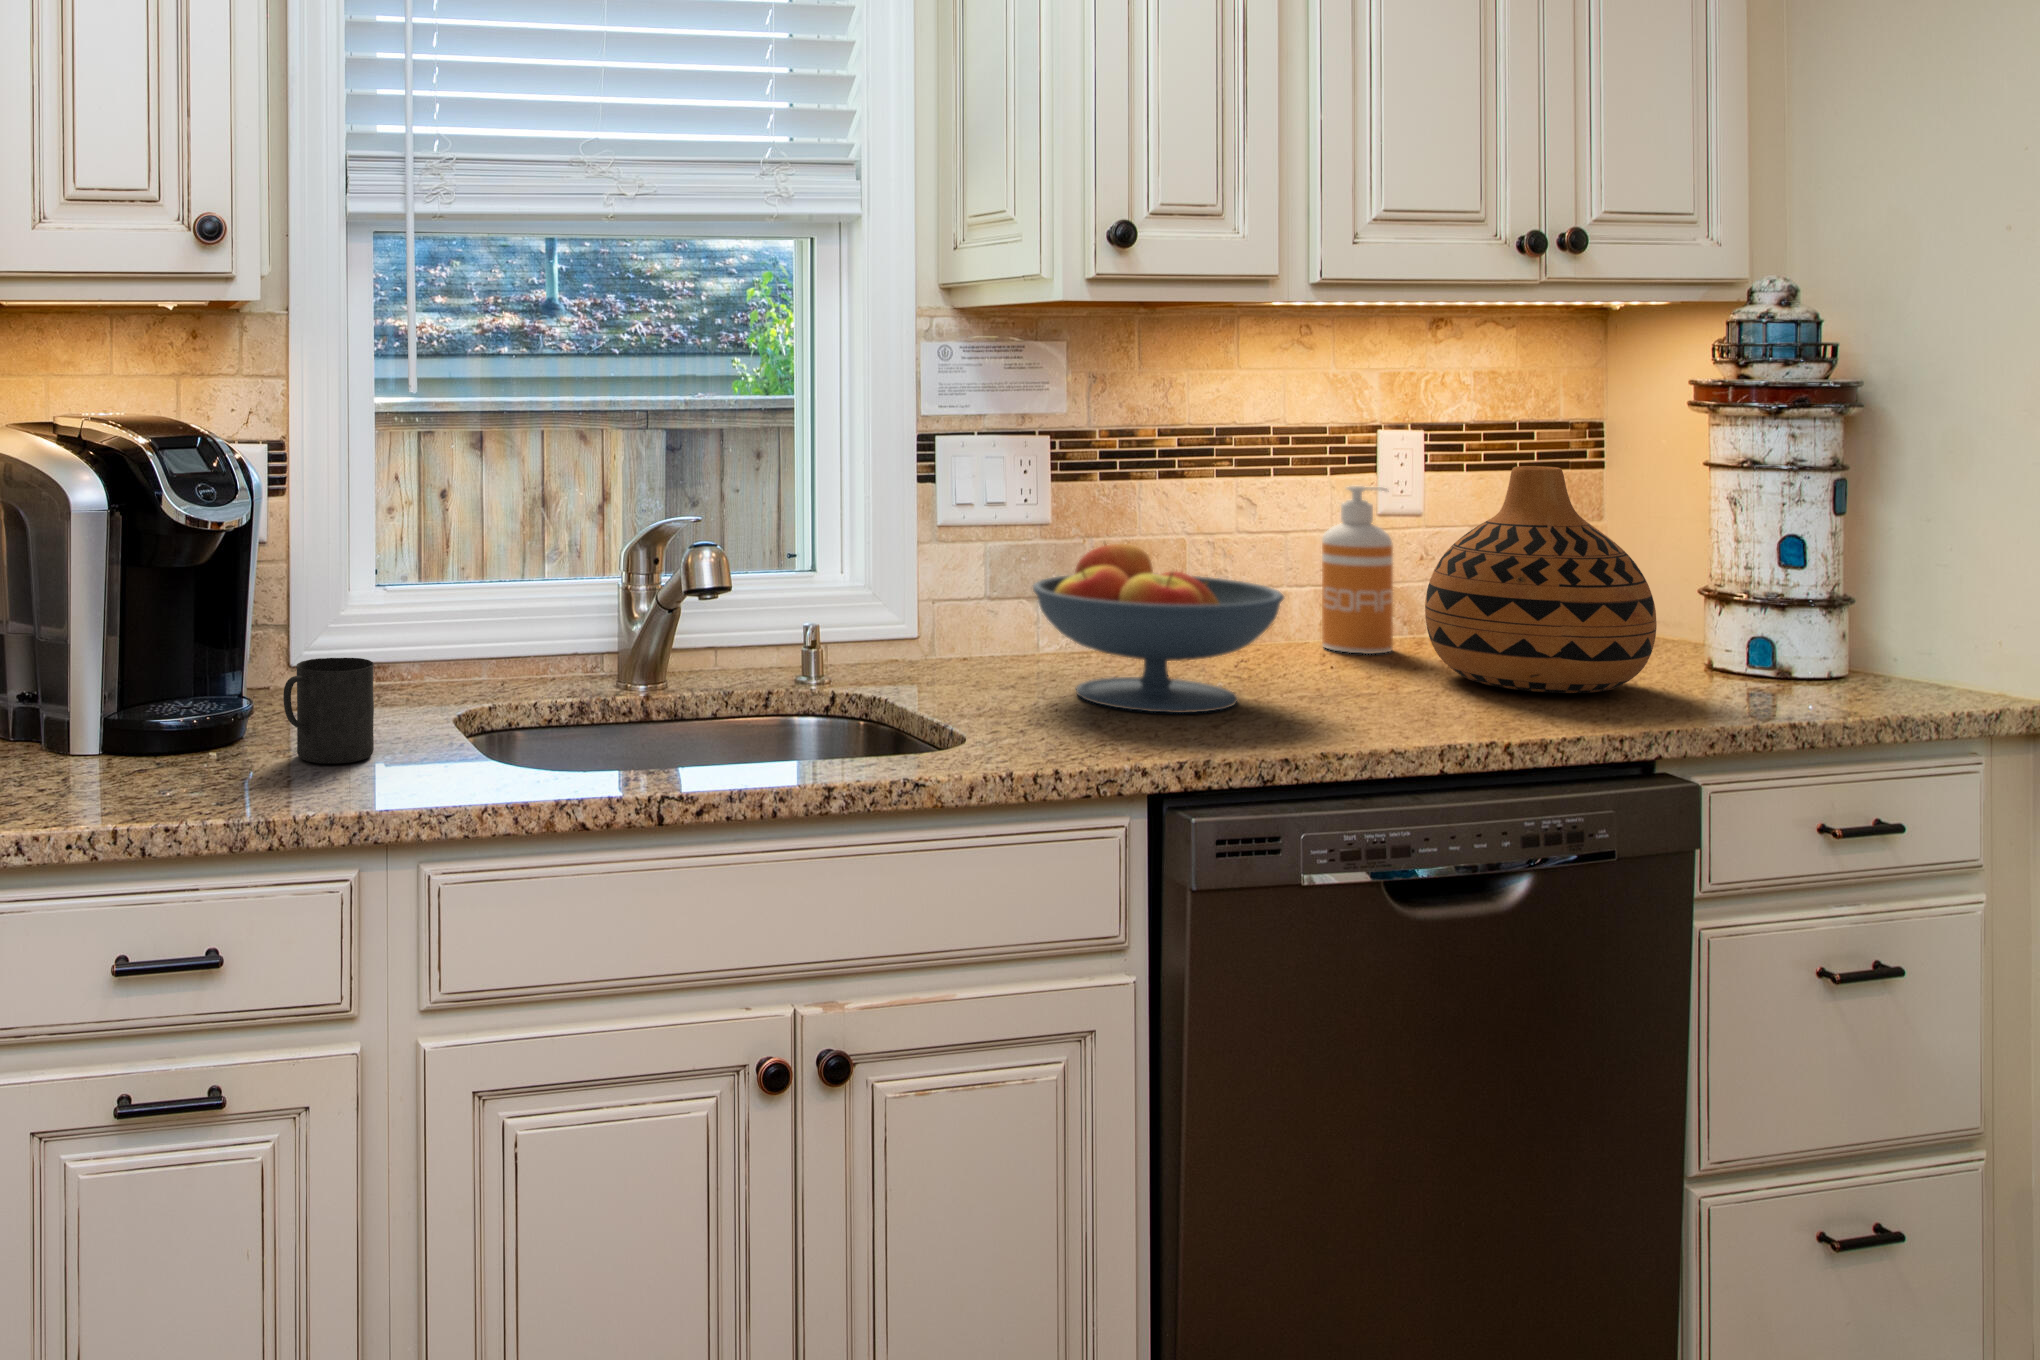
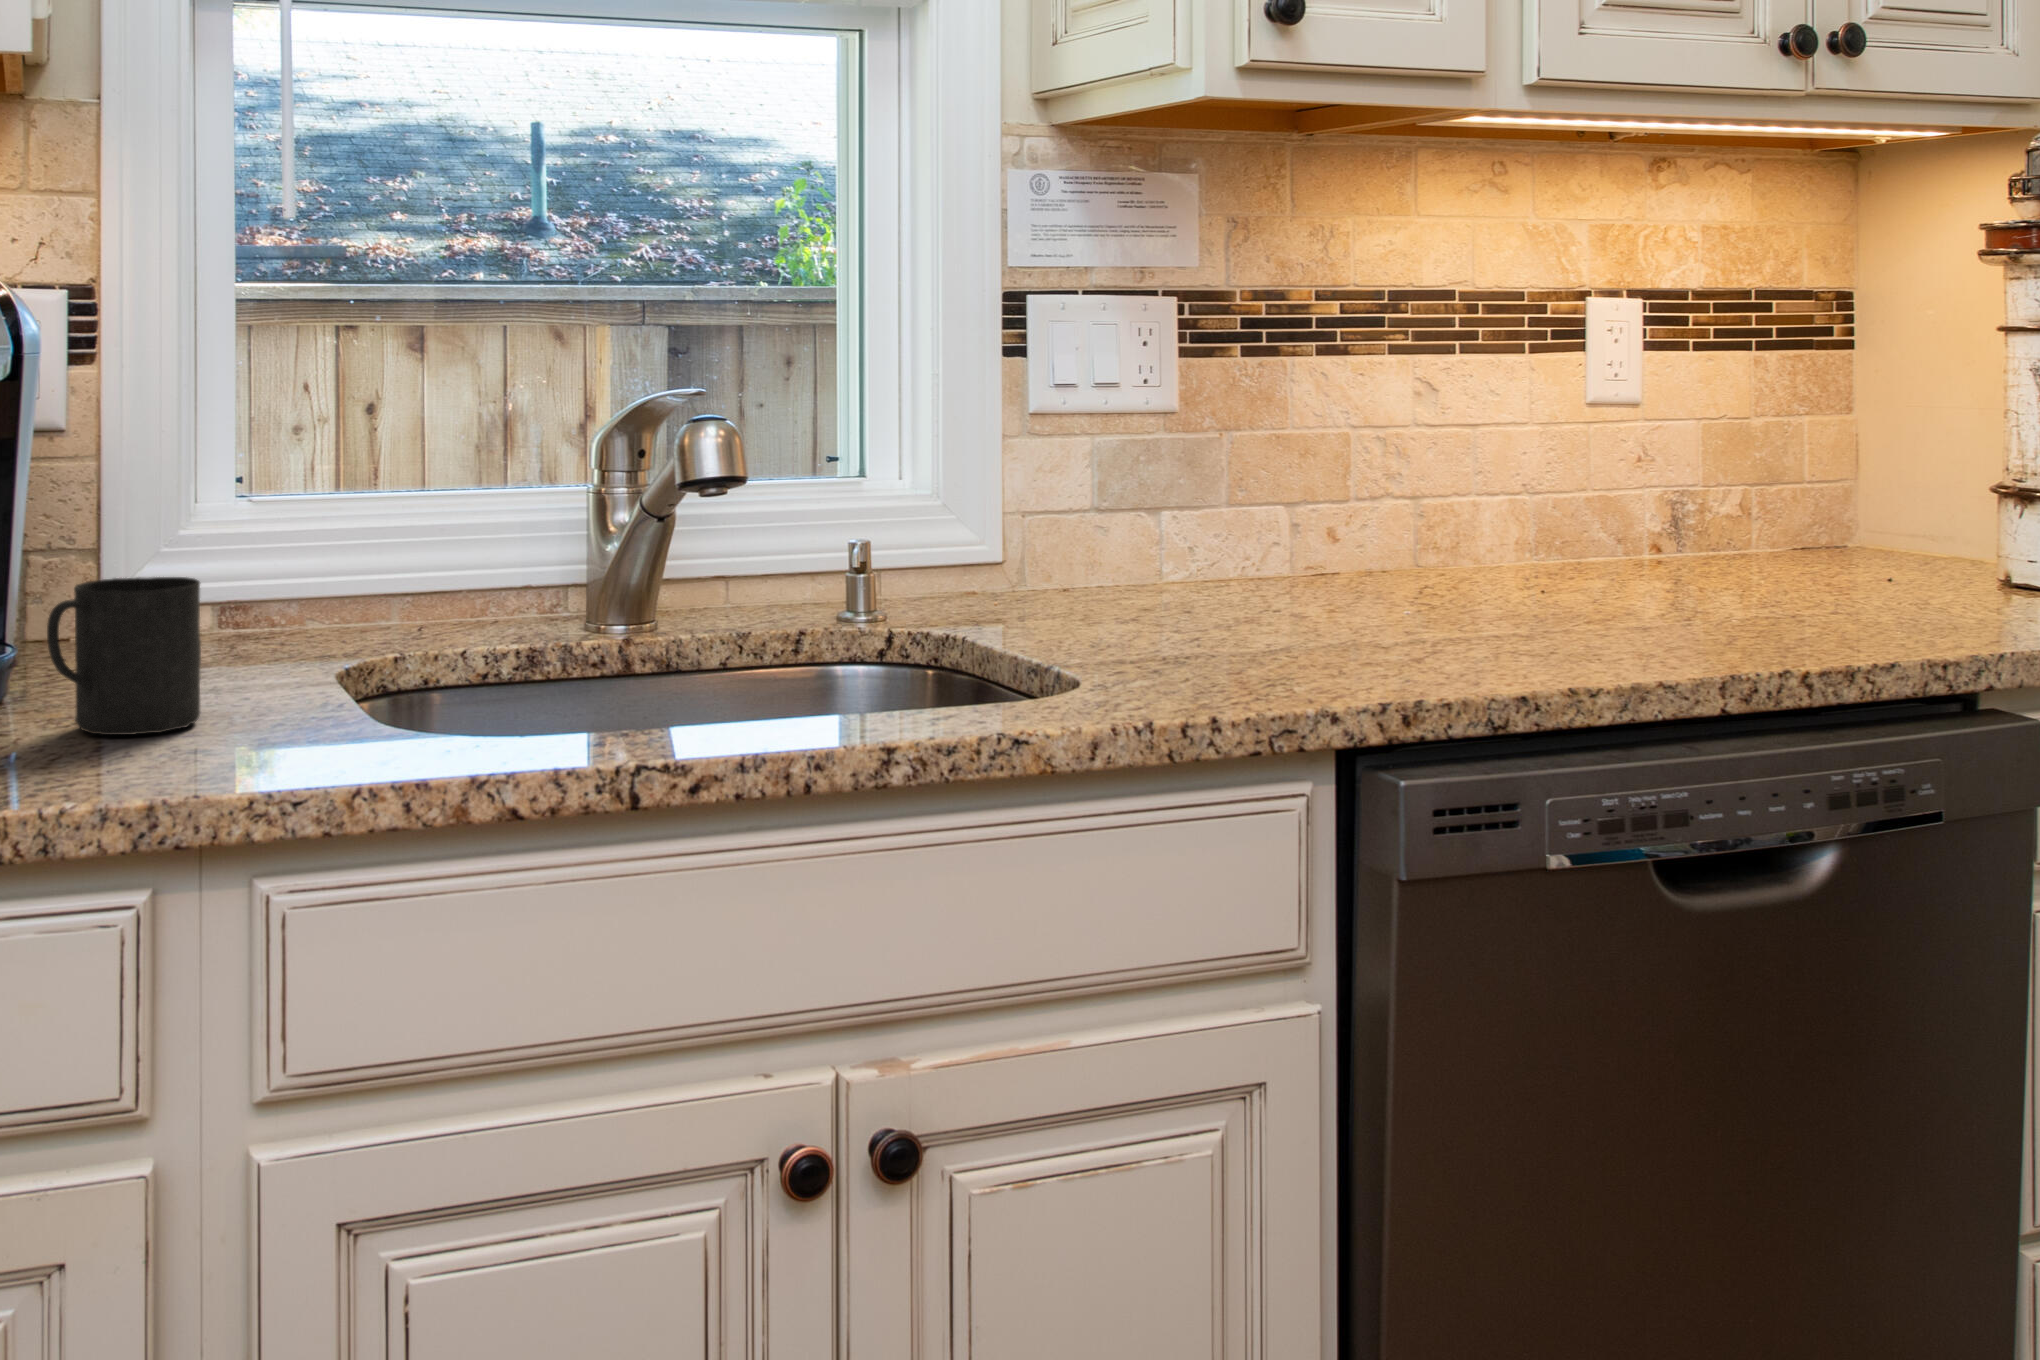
vase: present [1425,466,1657,693] -> none [1666,323,1957,613]
soap dispenser: present [1322,486,1393,654] -> none [1526,365,1615,580]
fruit bowl: present [1033,543,1284,713] -> none [1169,424,1503,645]

